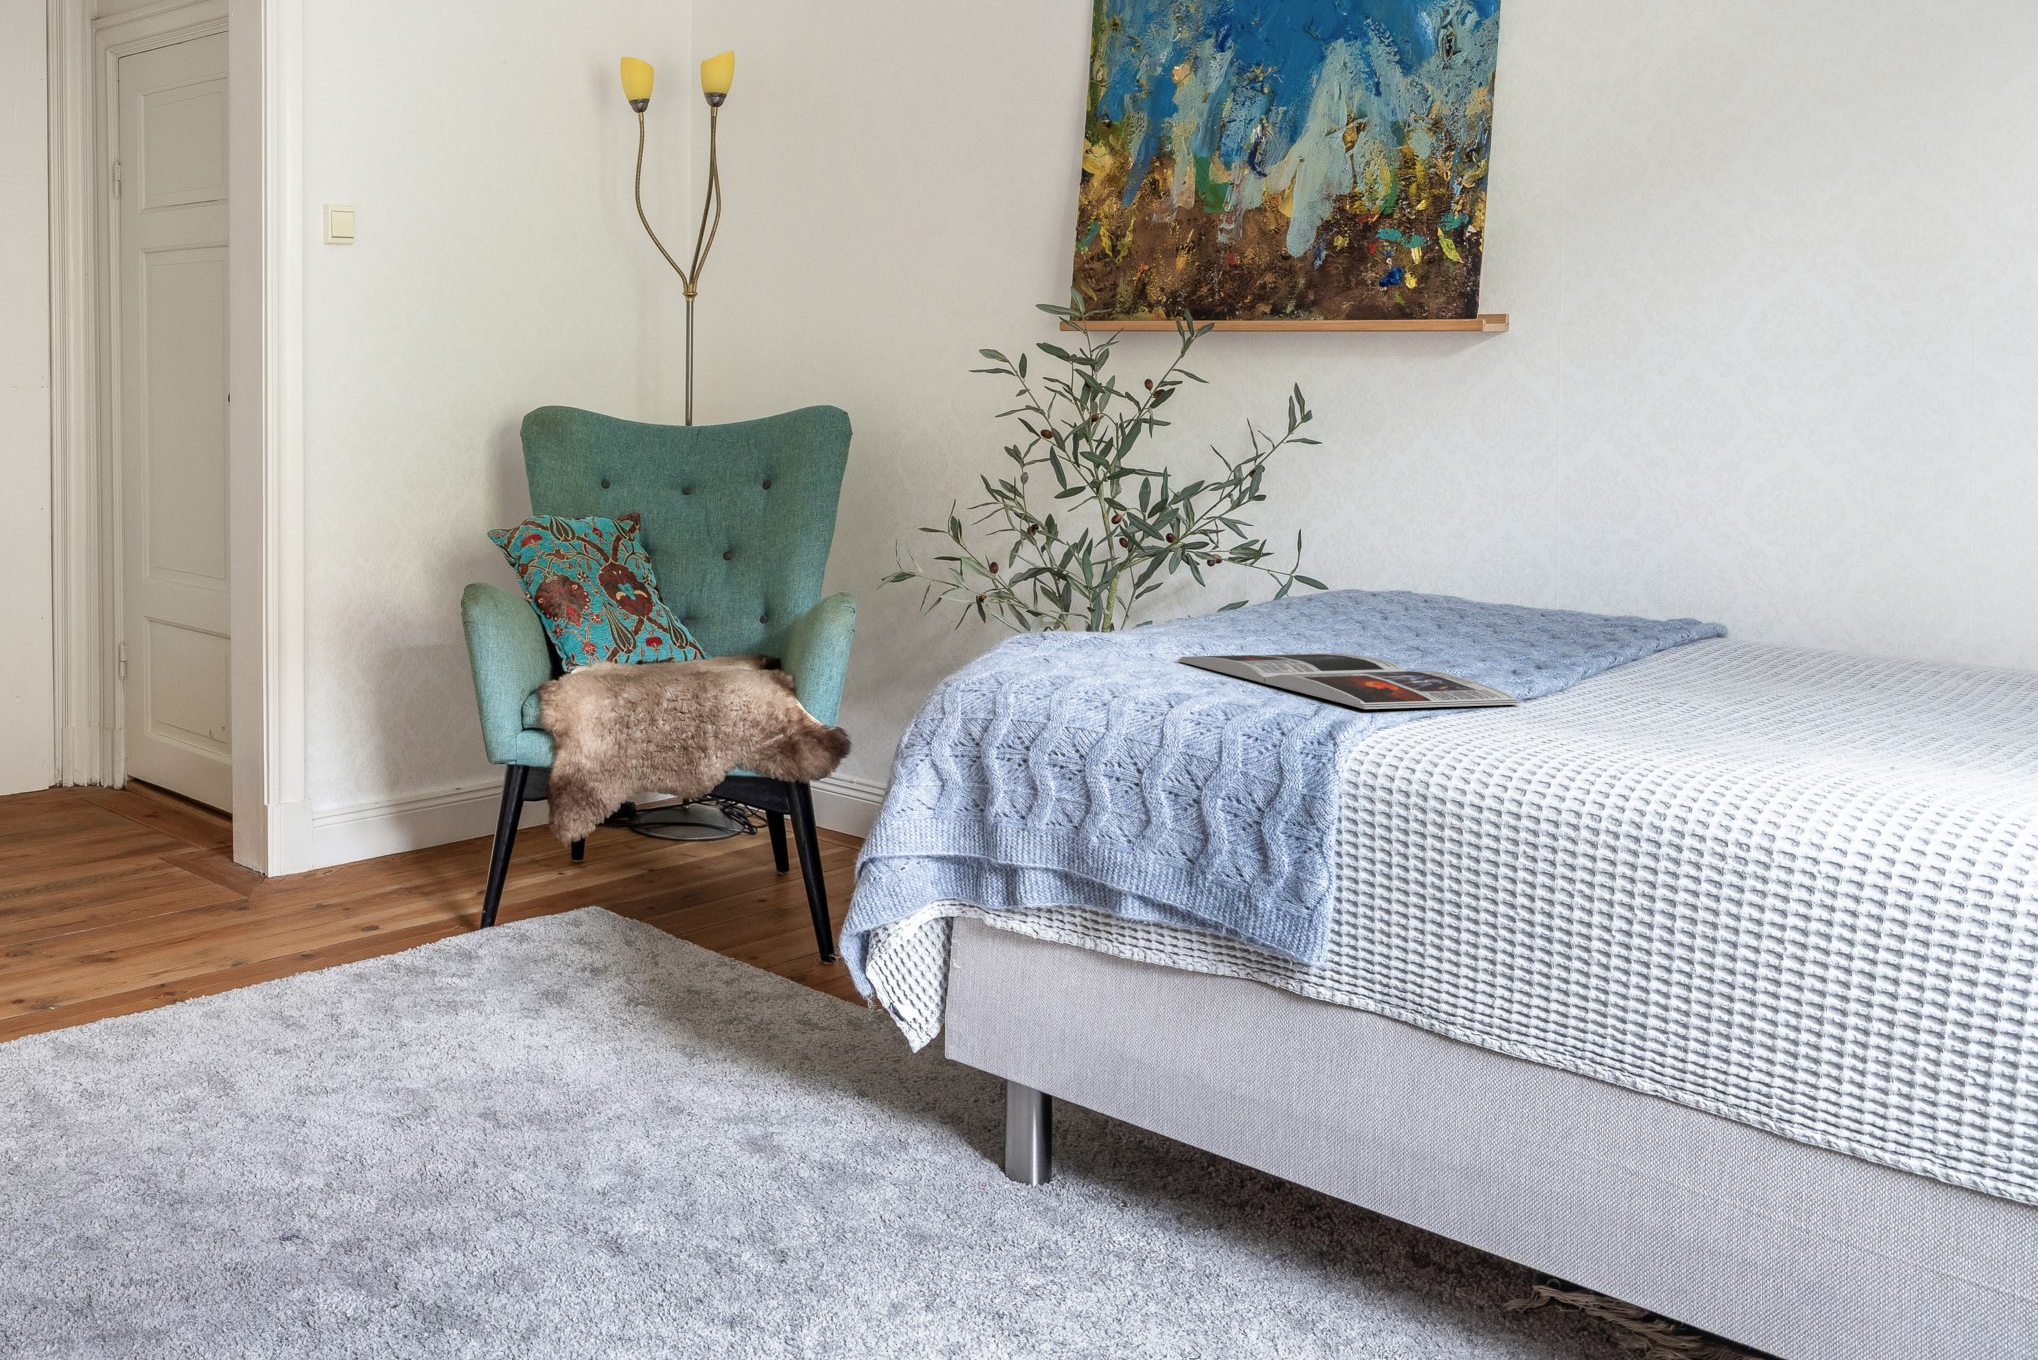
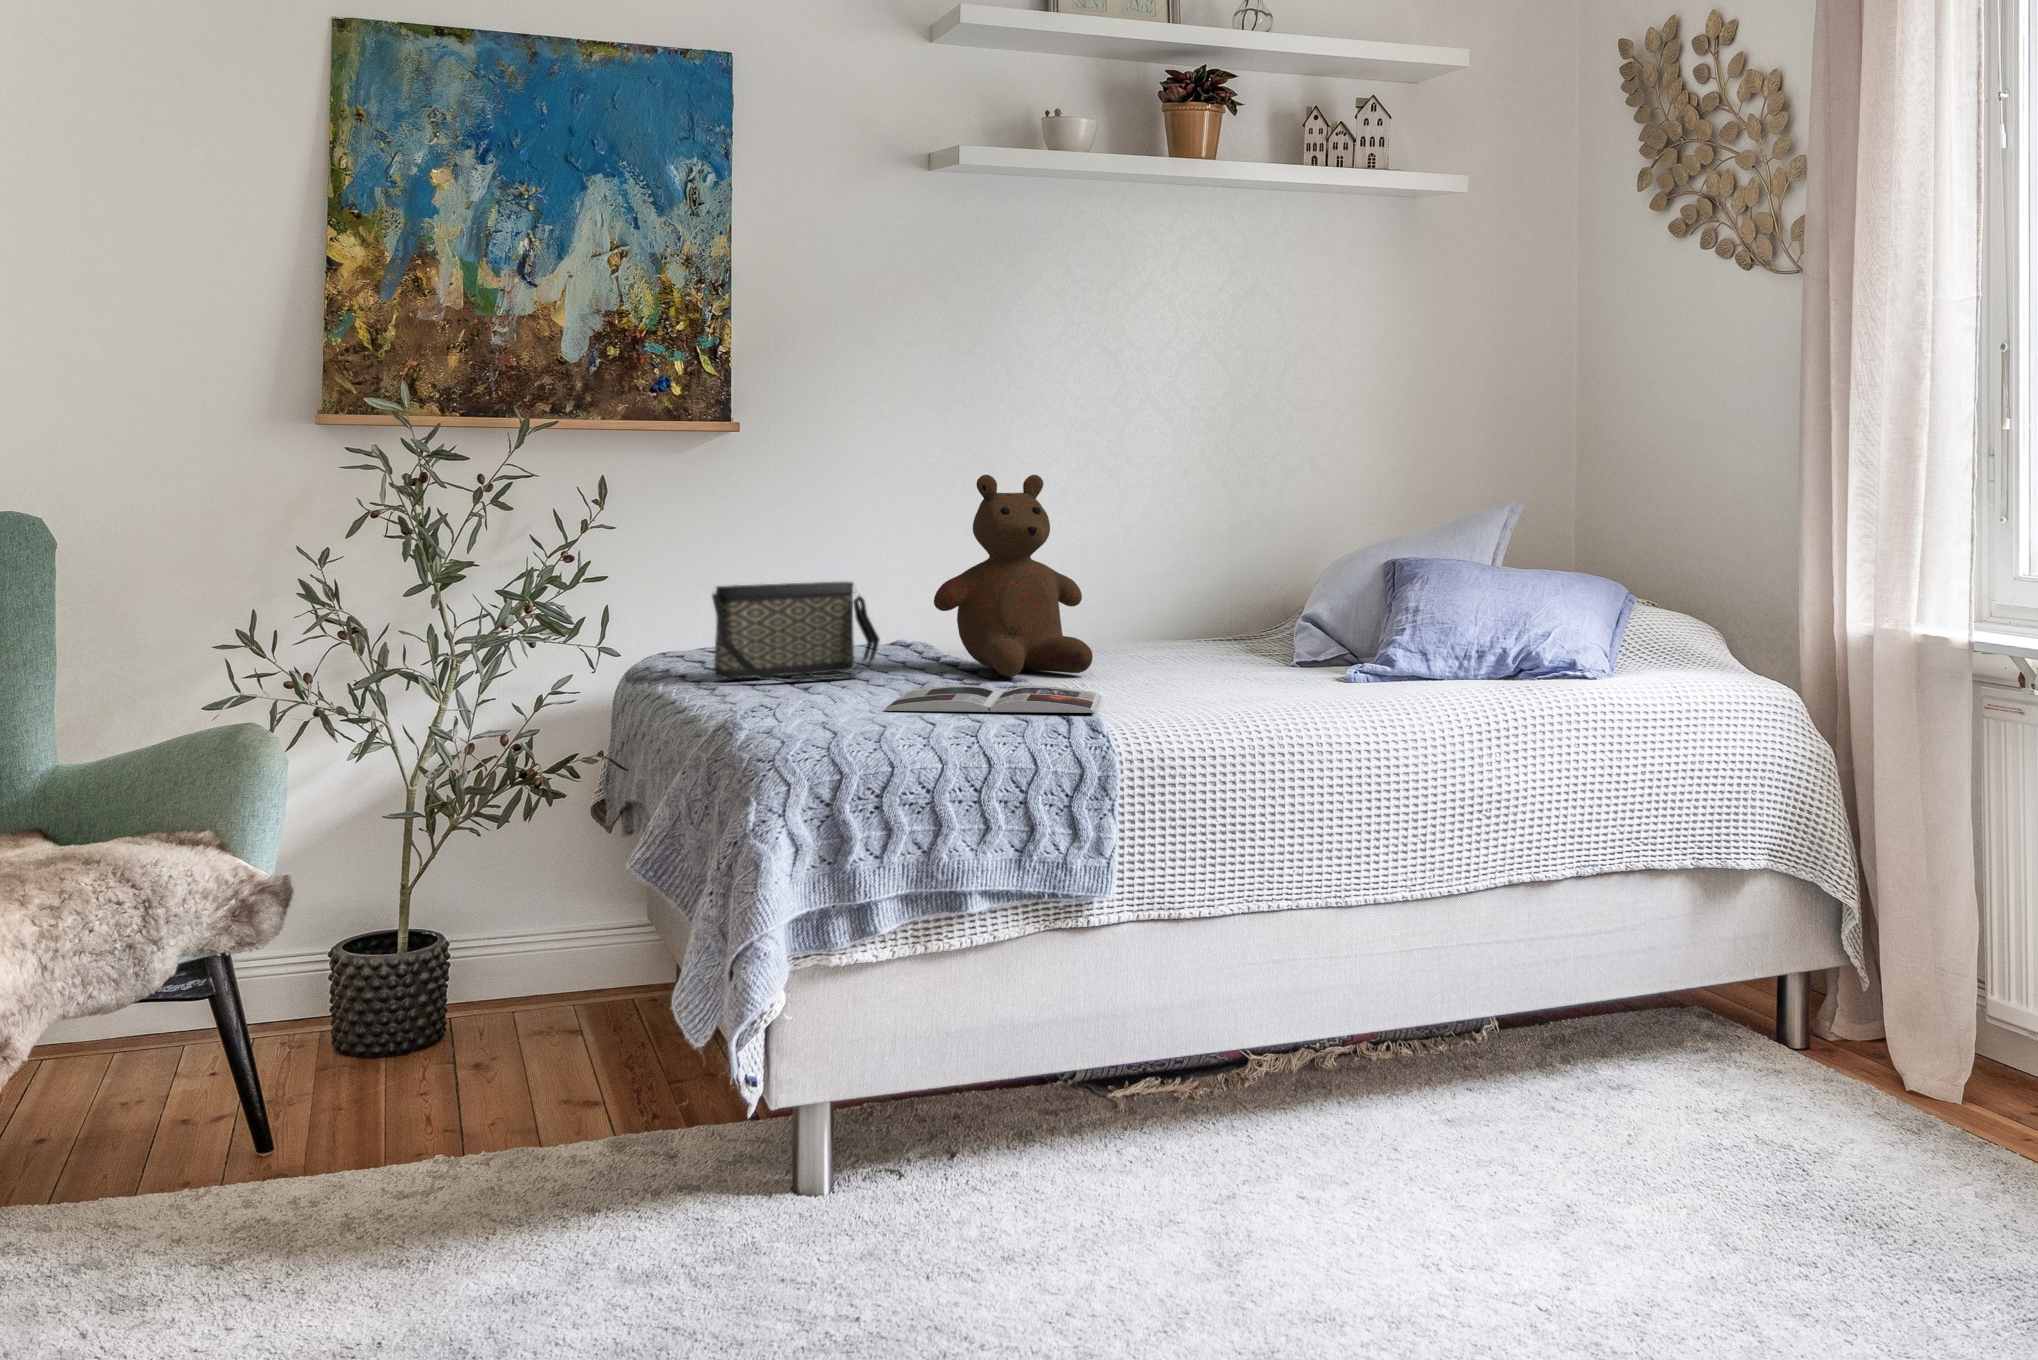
teddy bear: none [1512,383,1789,683] -> present [934,475,1093,677]
handbag: none [1205,506,1423,636] -> present [712,582,880,681]

